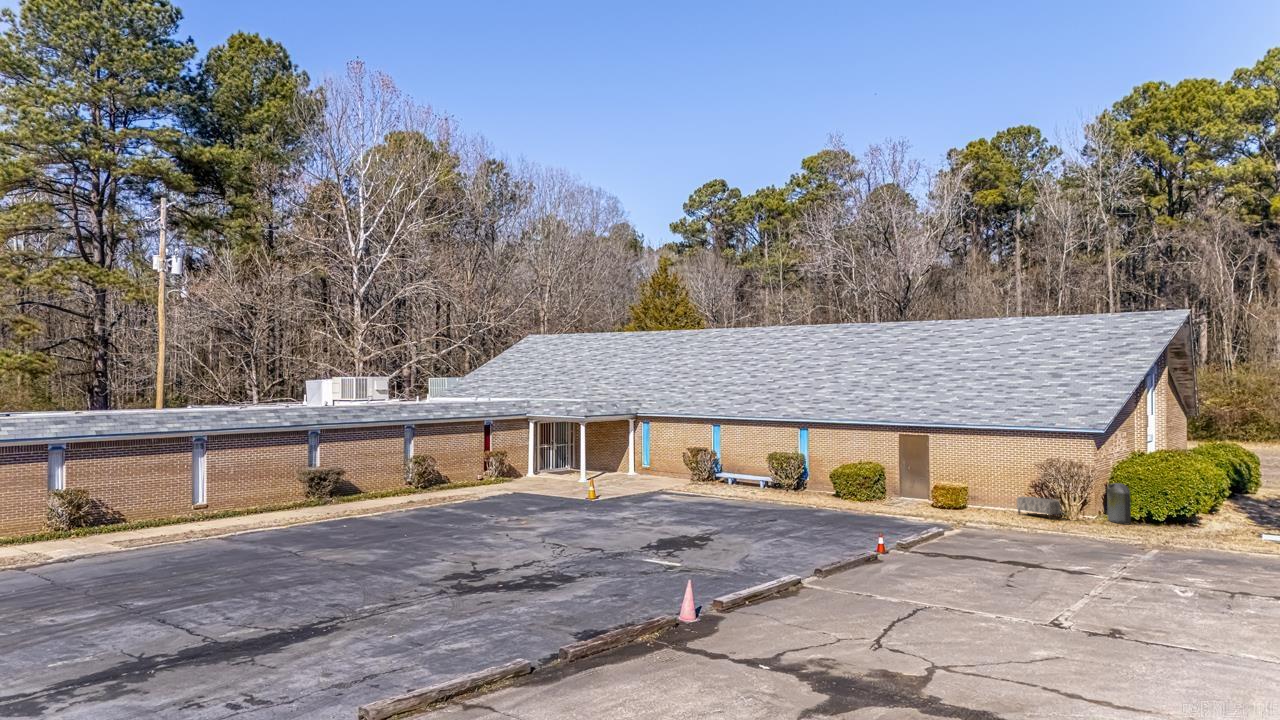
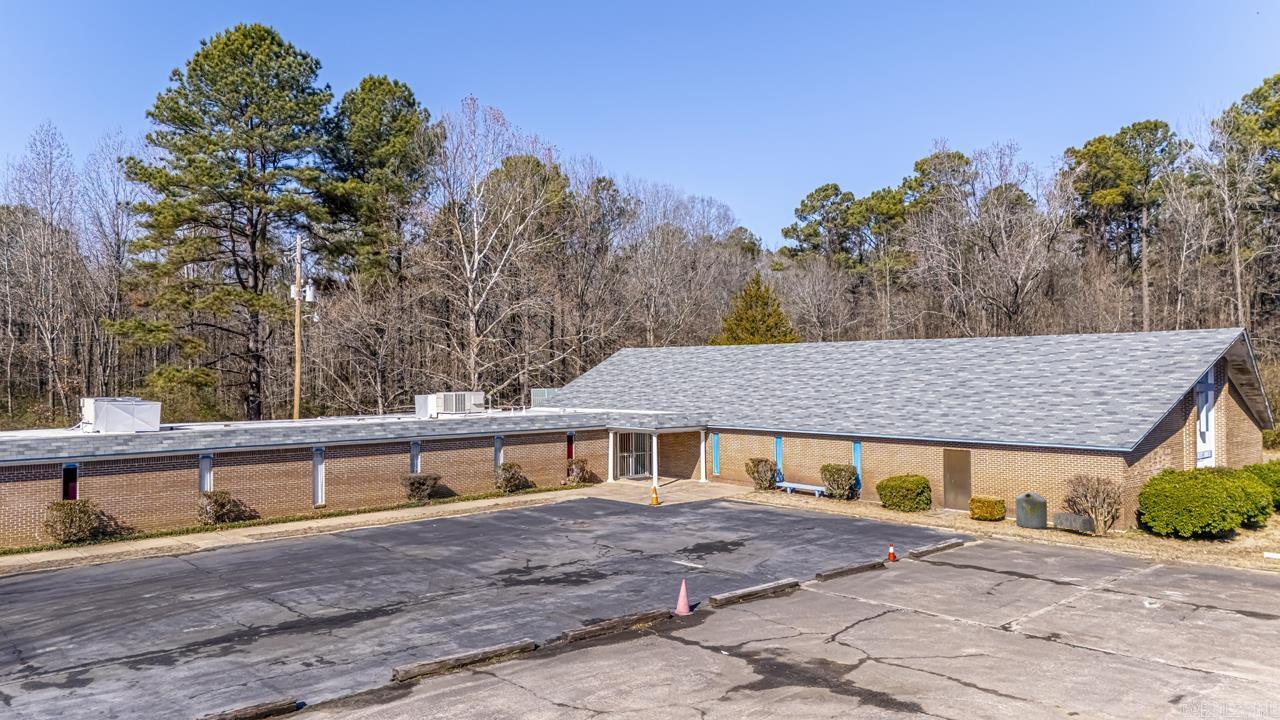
trash can: present [1107,483,1131,525] -> present [1016,492,1047,529]

